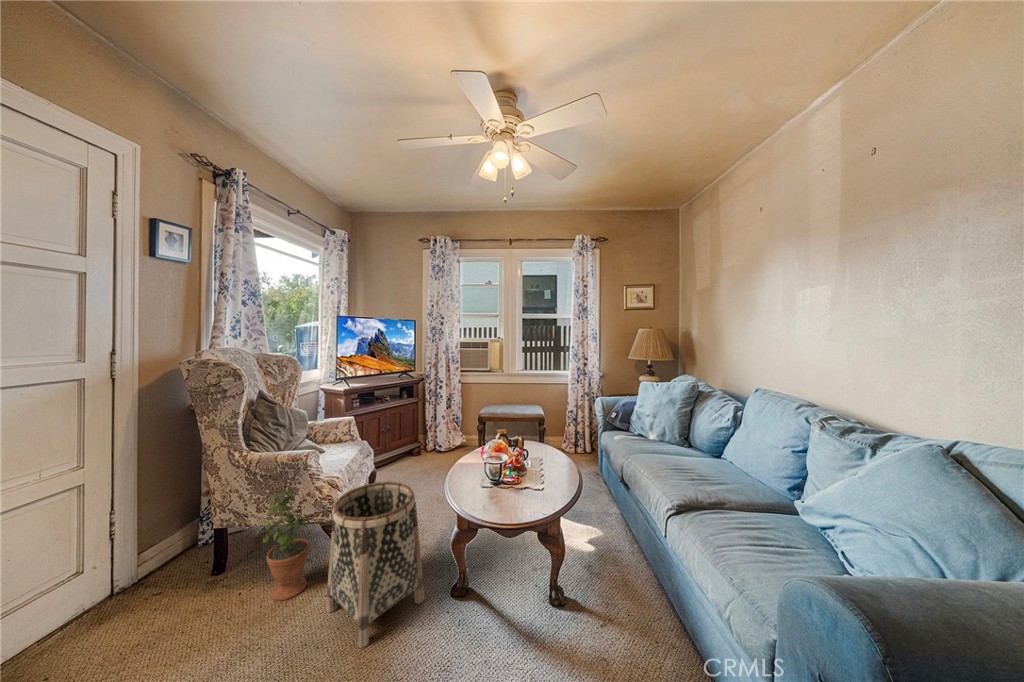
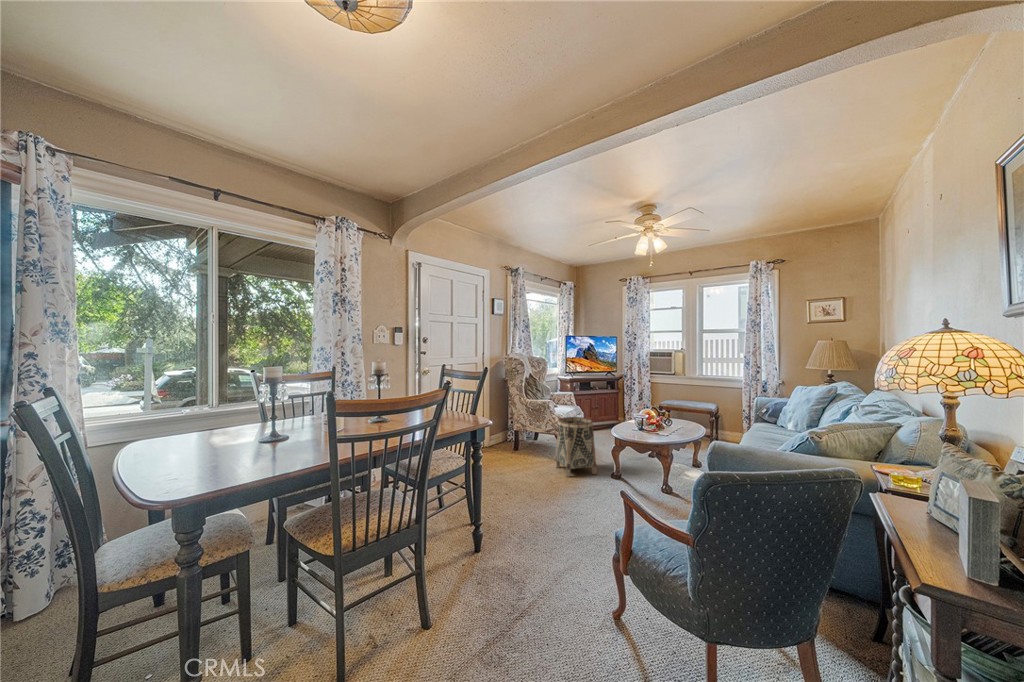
potted plant: present [257,485,310,601] -> none [530,412,549,461]

